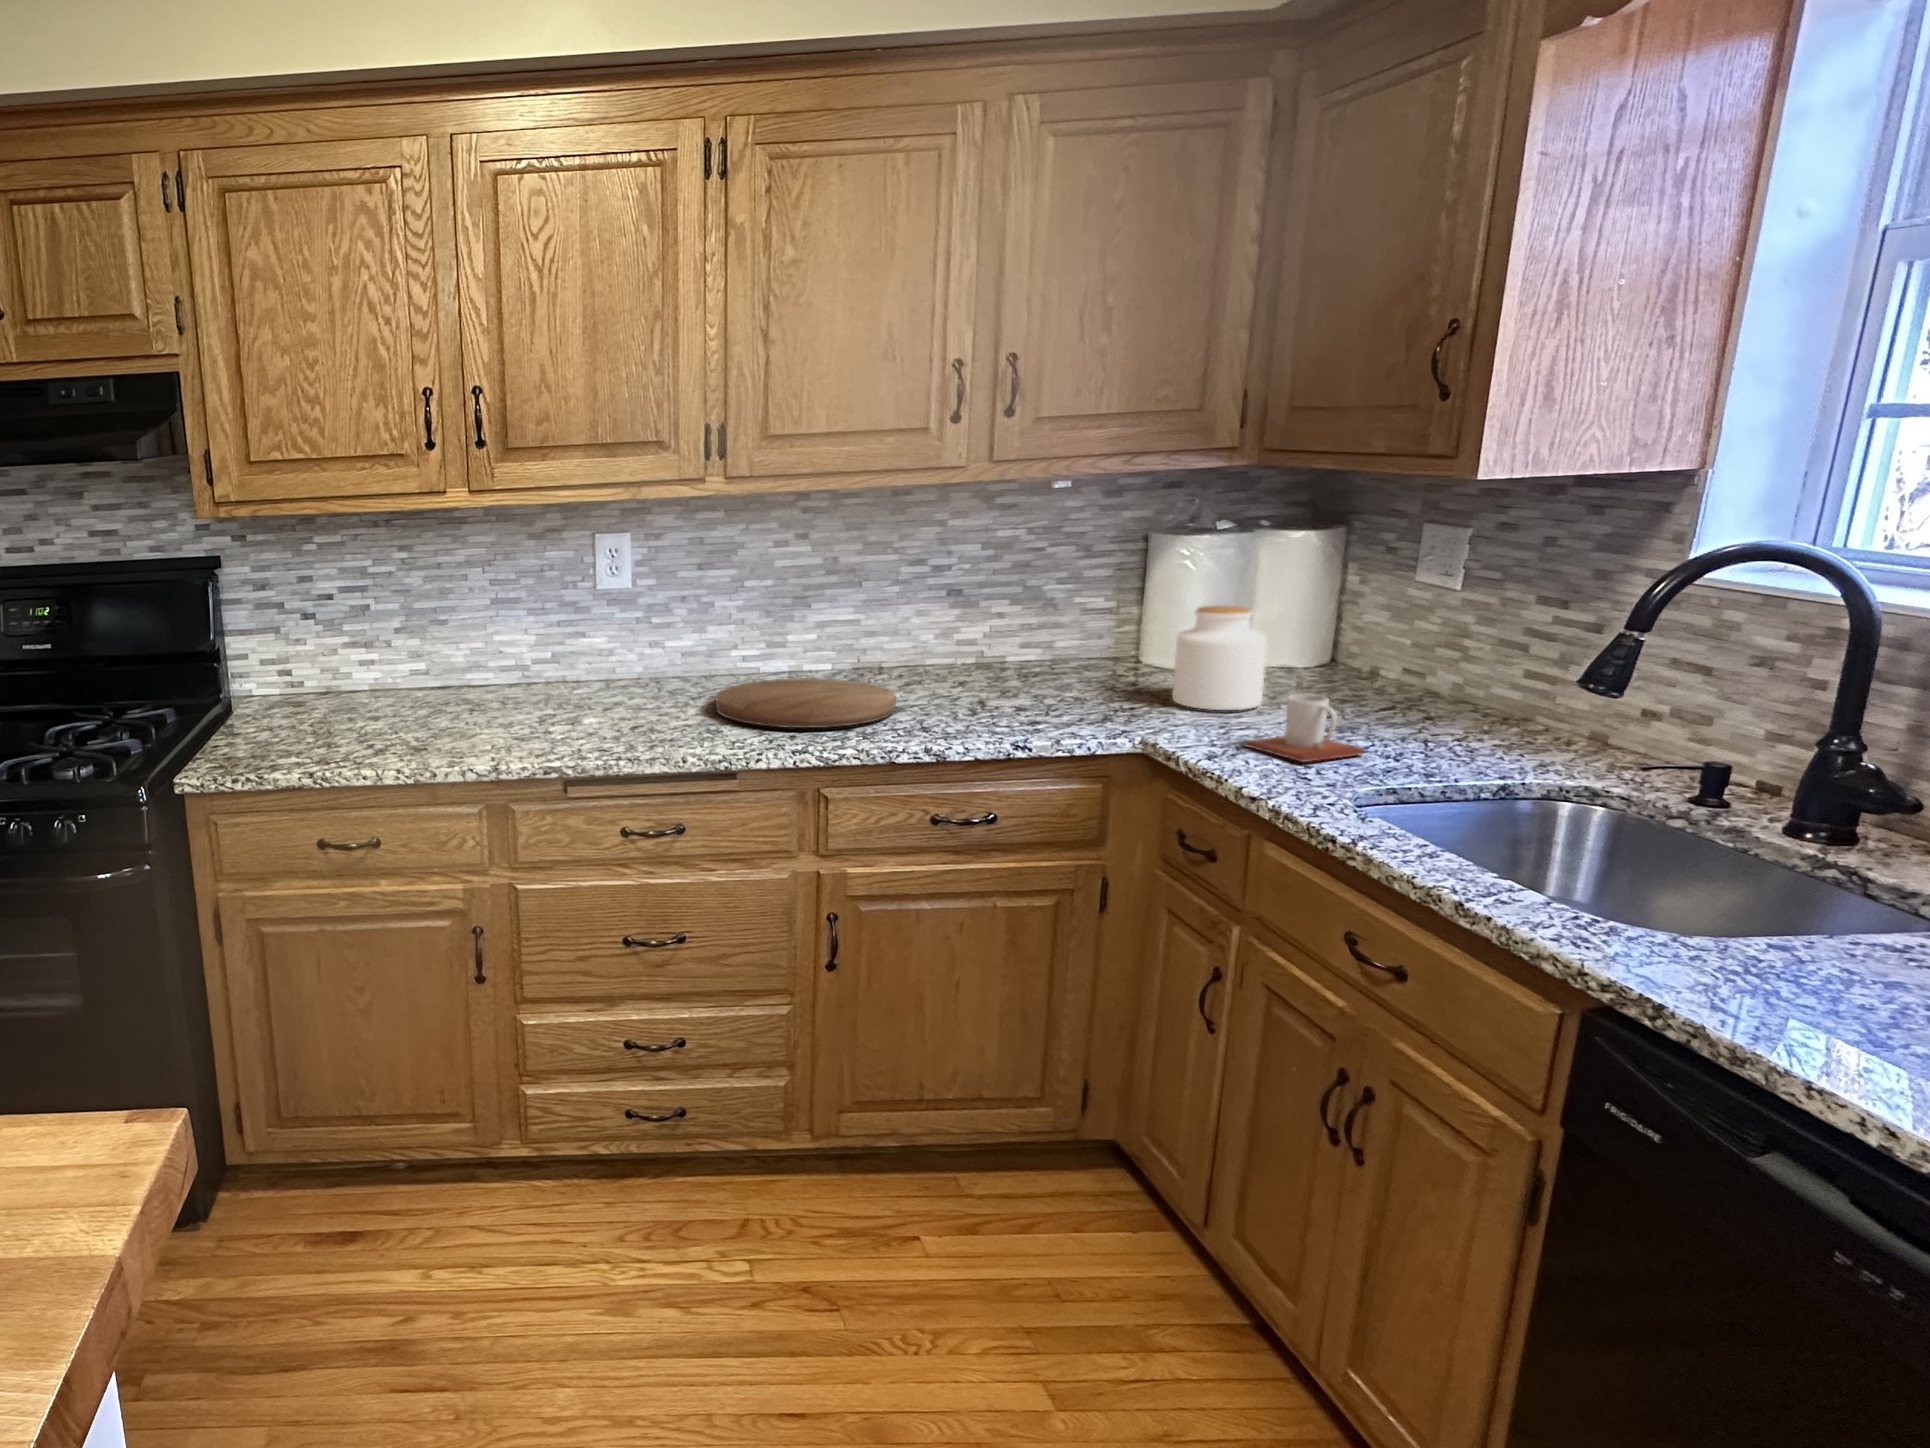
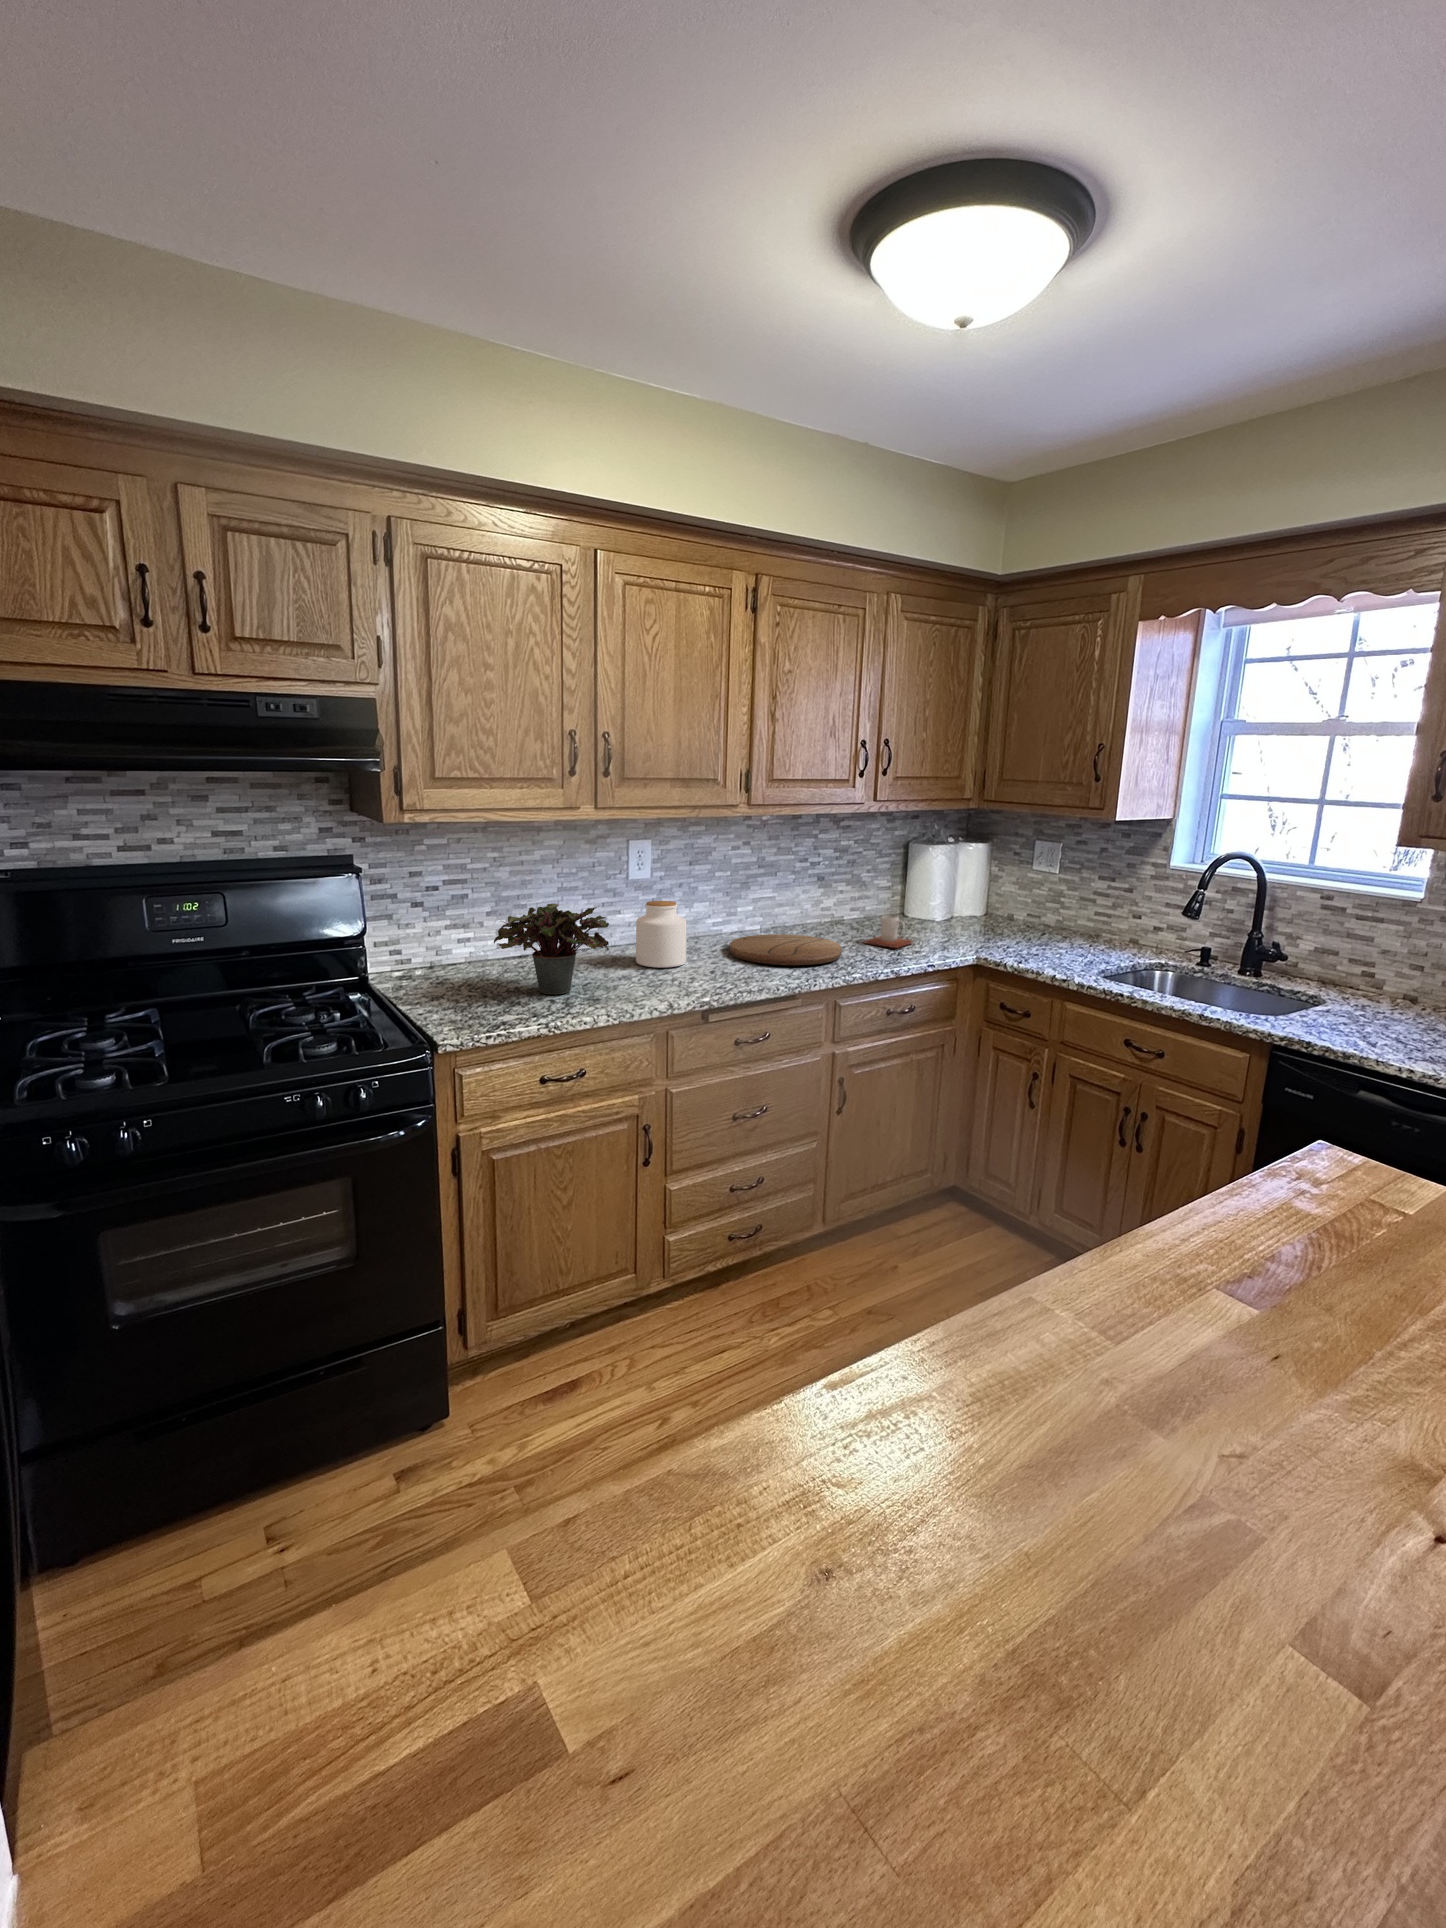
jar: present [1173,606,1267,710] -> present [636,901,686,968]
potted plant: none [312,619,485,737] -> present [494,903,609,994]
mug: present [1245,694,1364,762] -> present [864,916,913,948]

